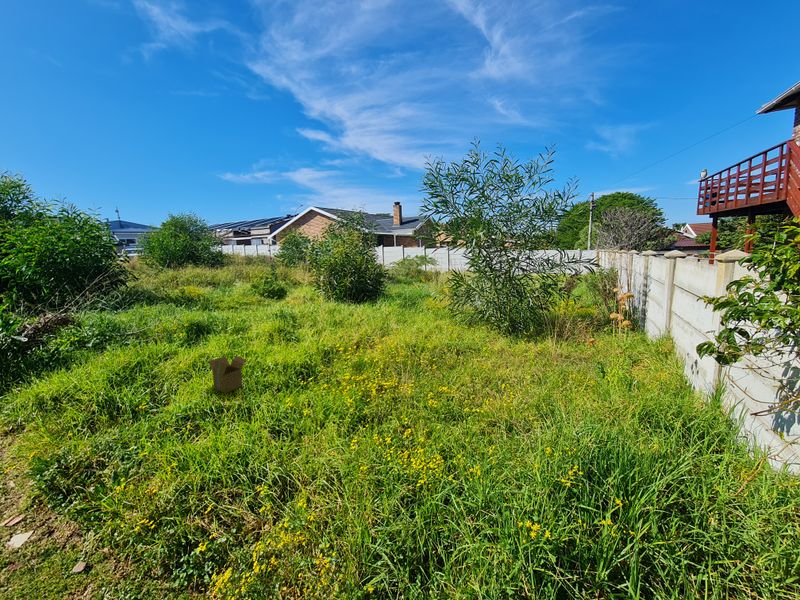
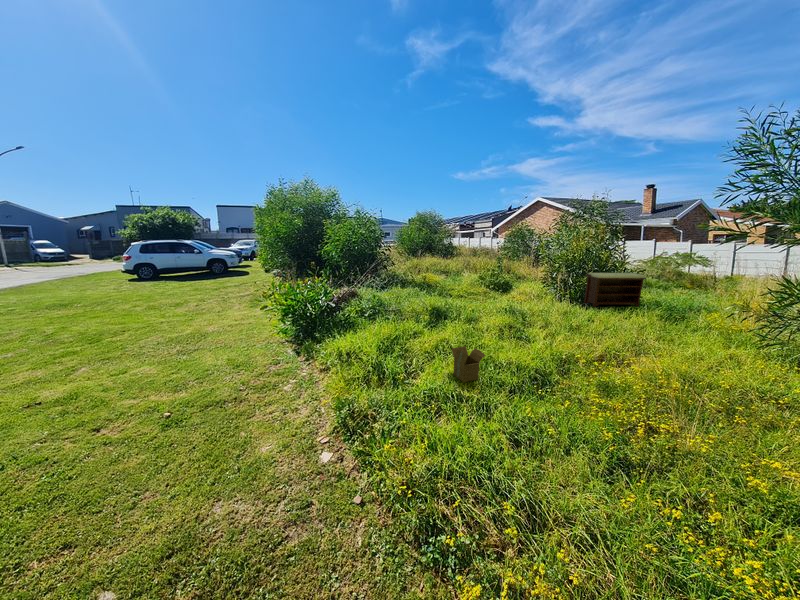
bench: none [347,273,389,304] -> present [584,273,646,307]

